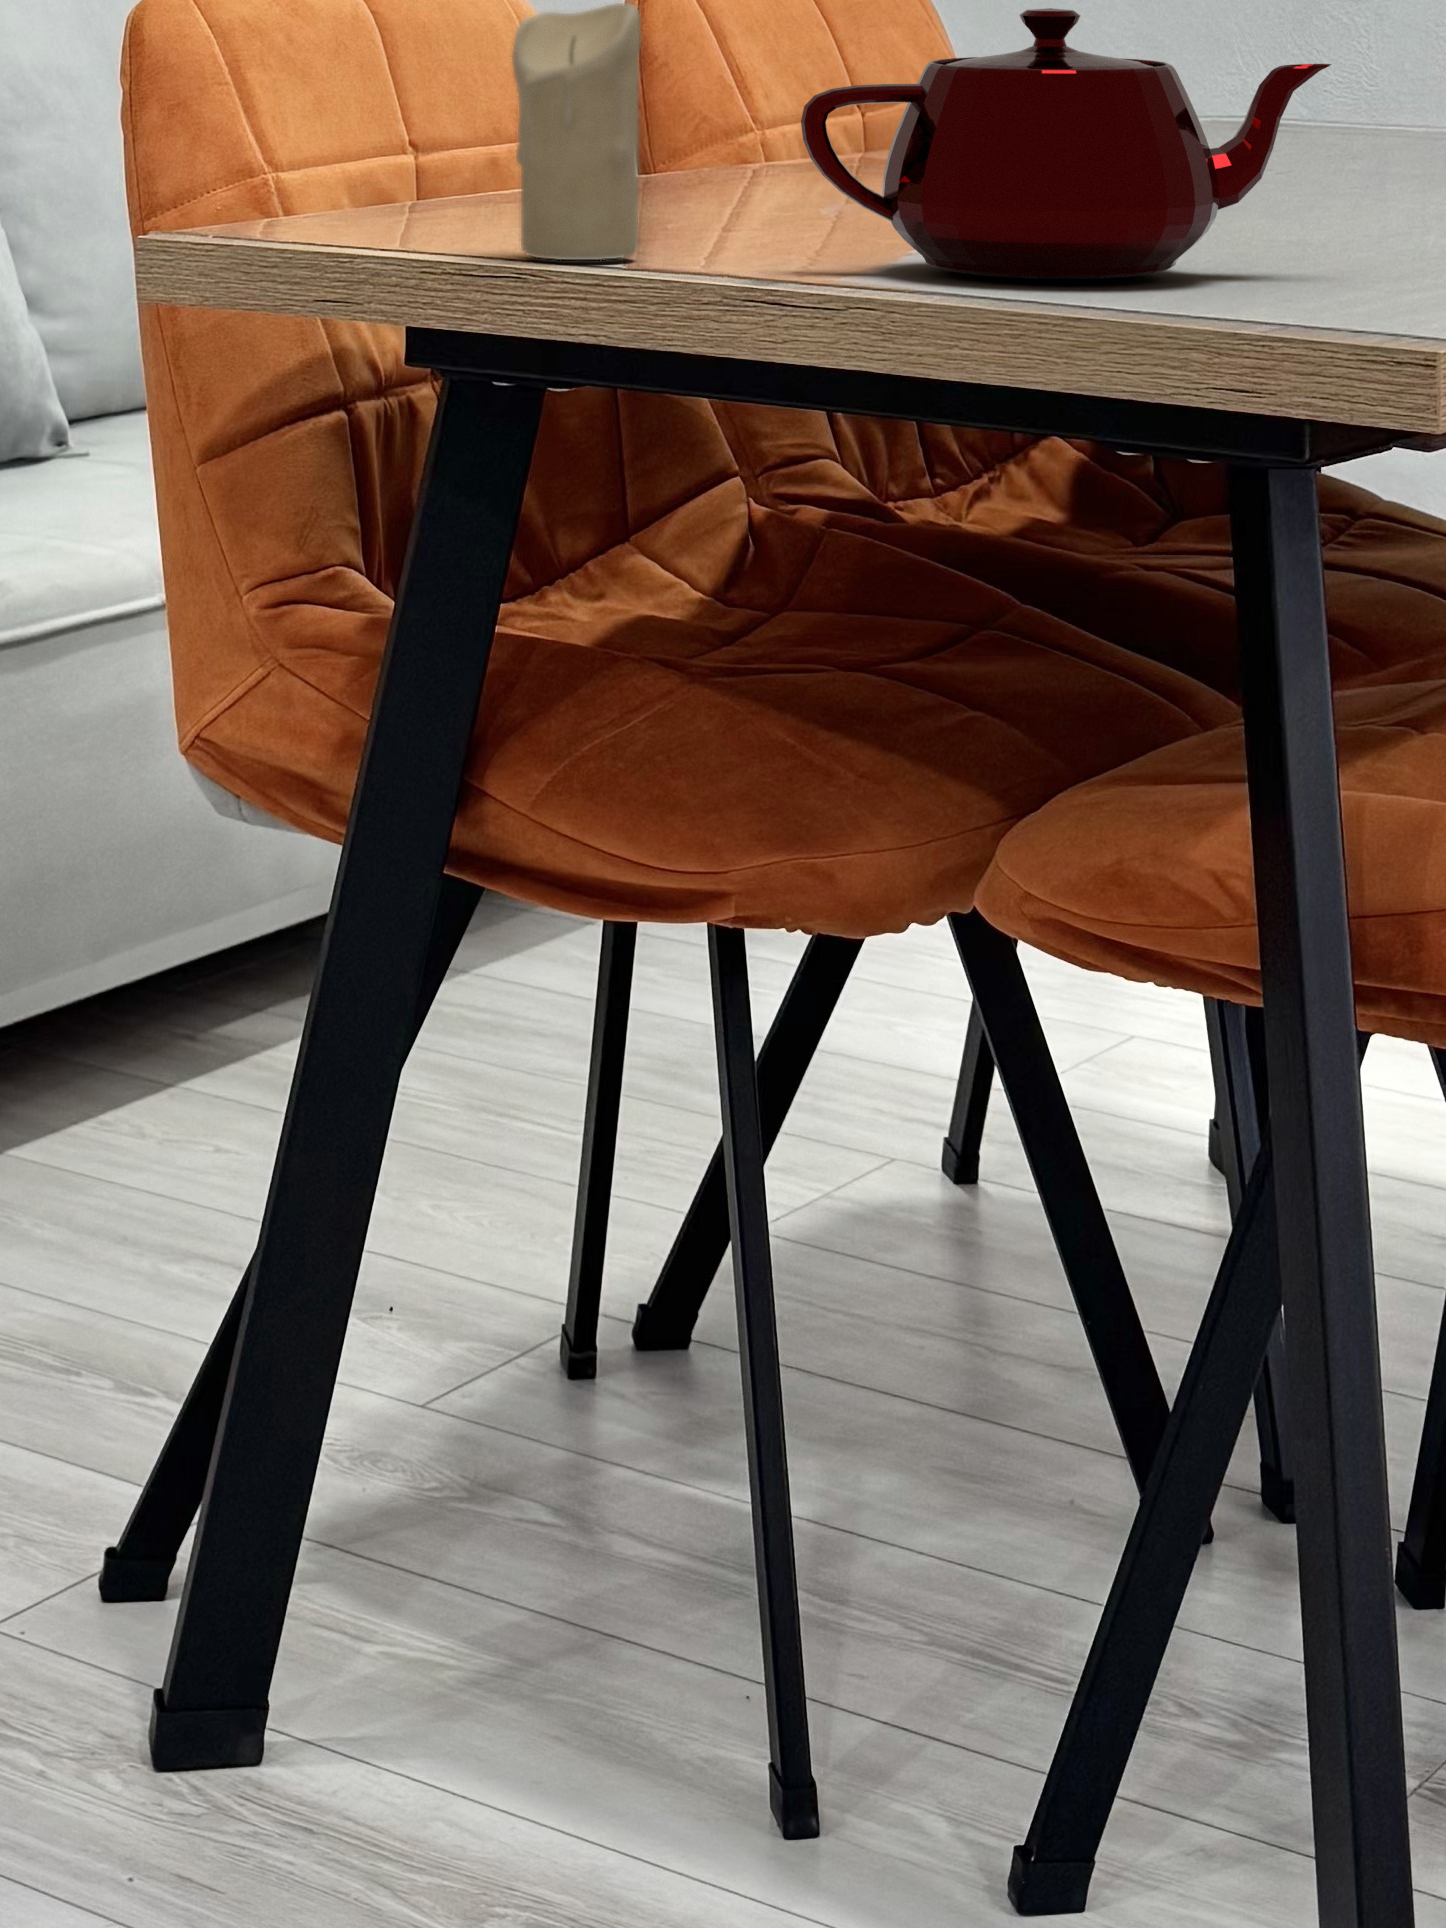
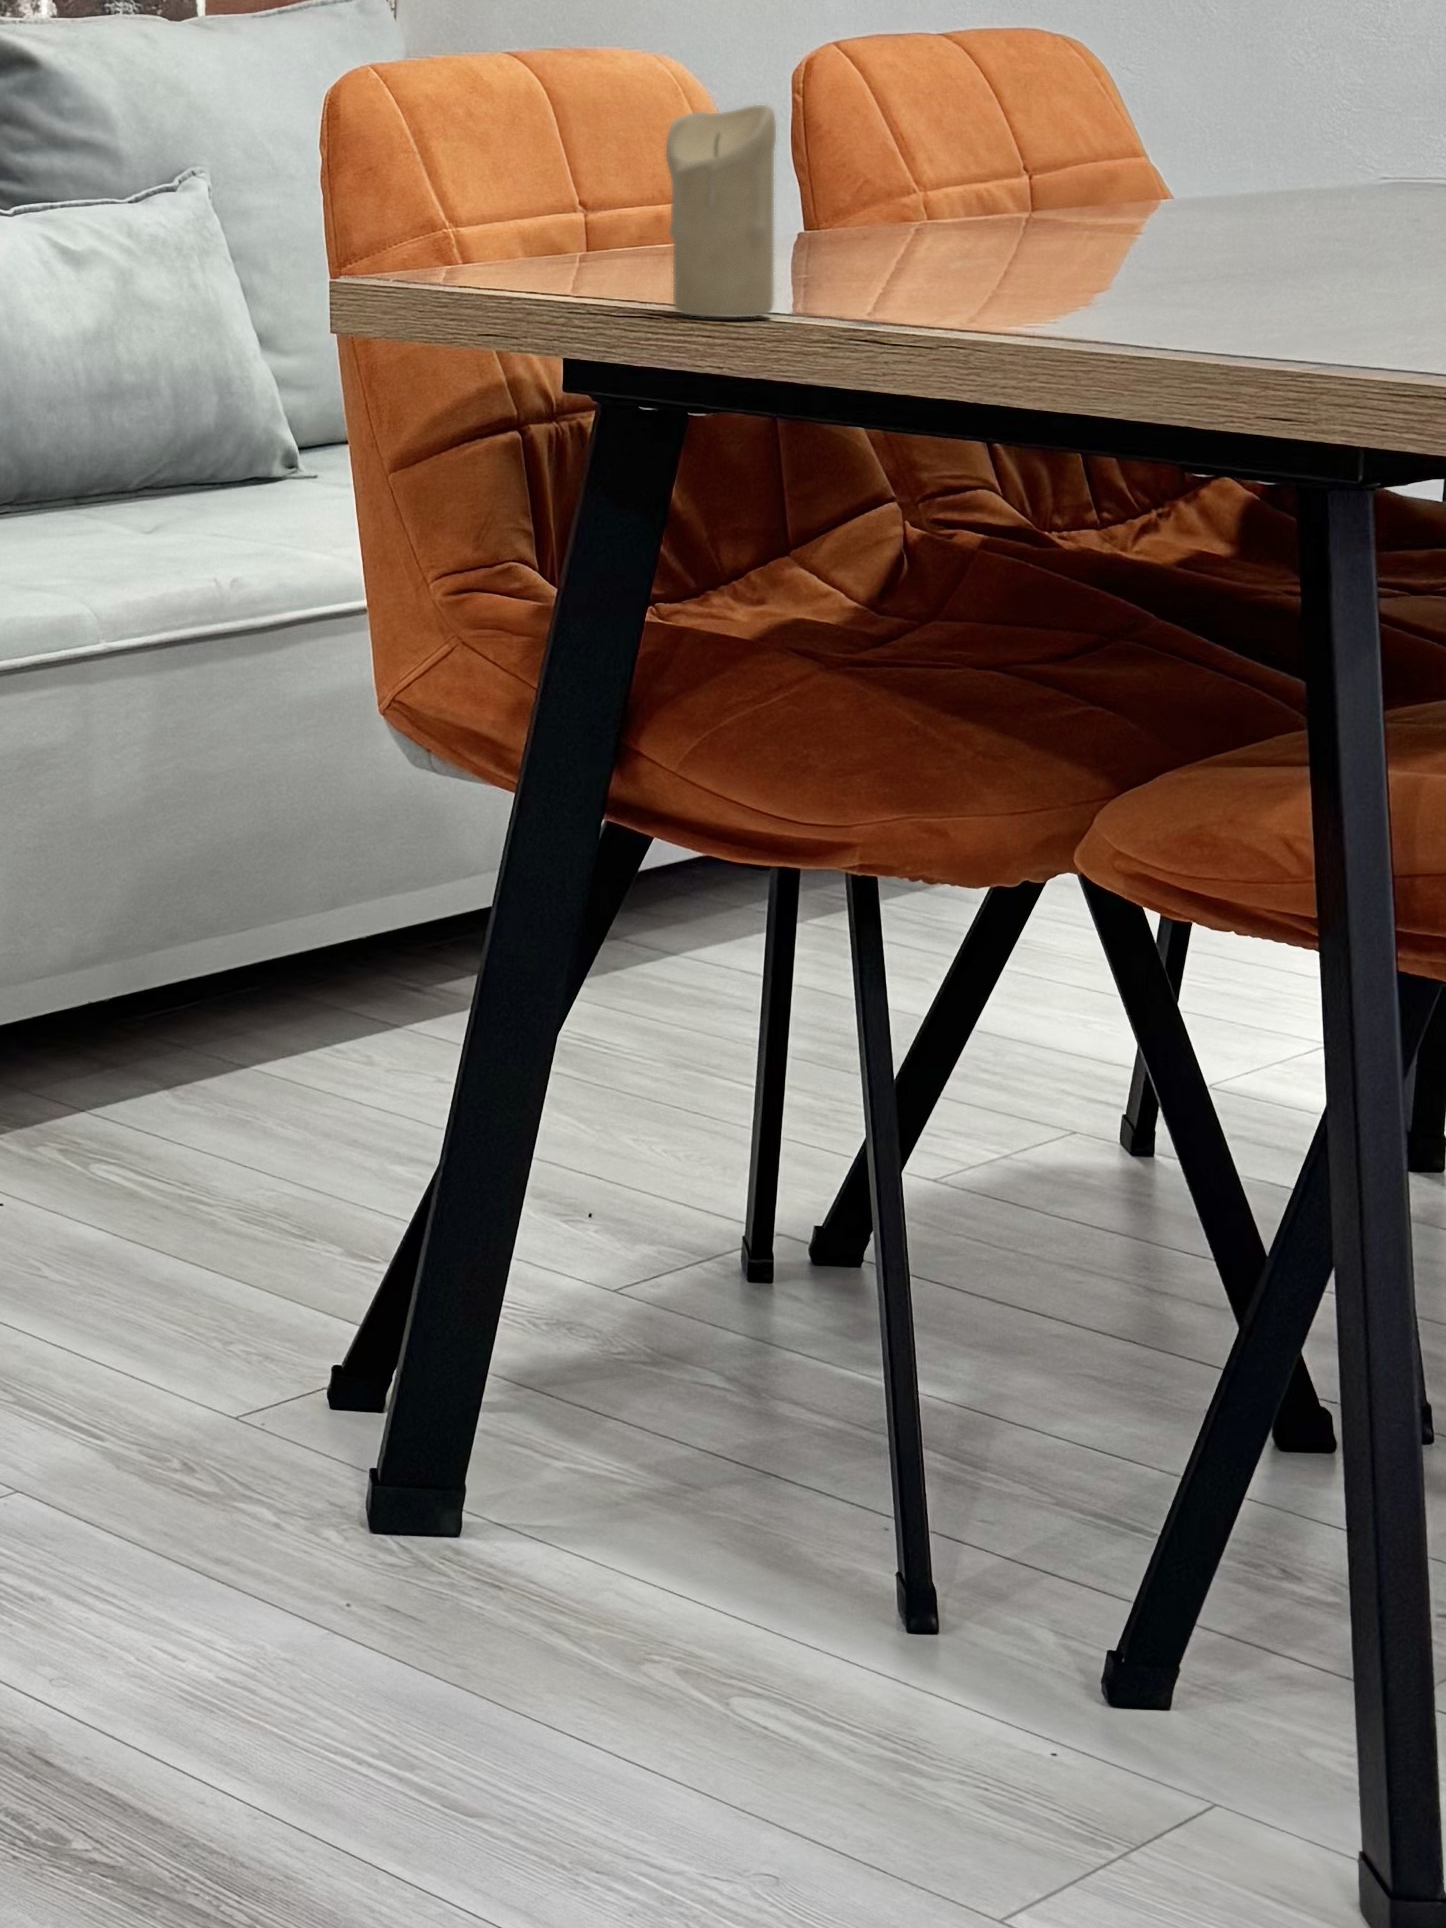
teapot: present [801,8,1331,279] -> none [911,112,1389,339]

